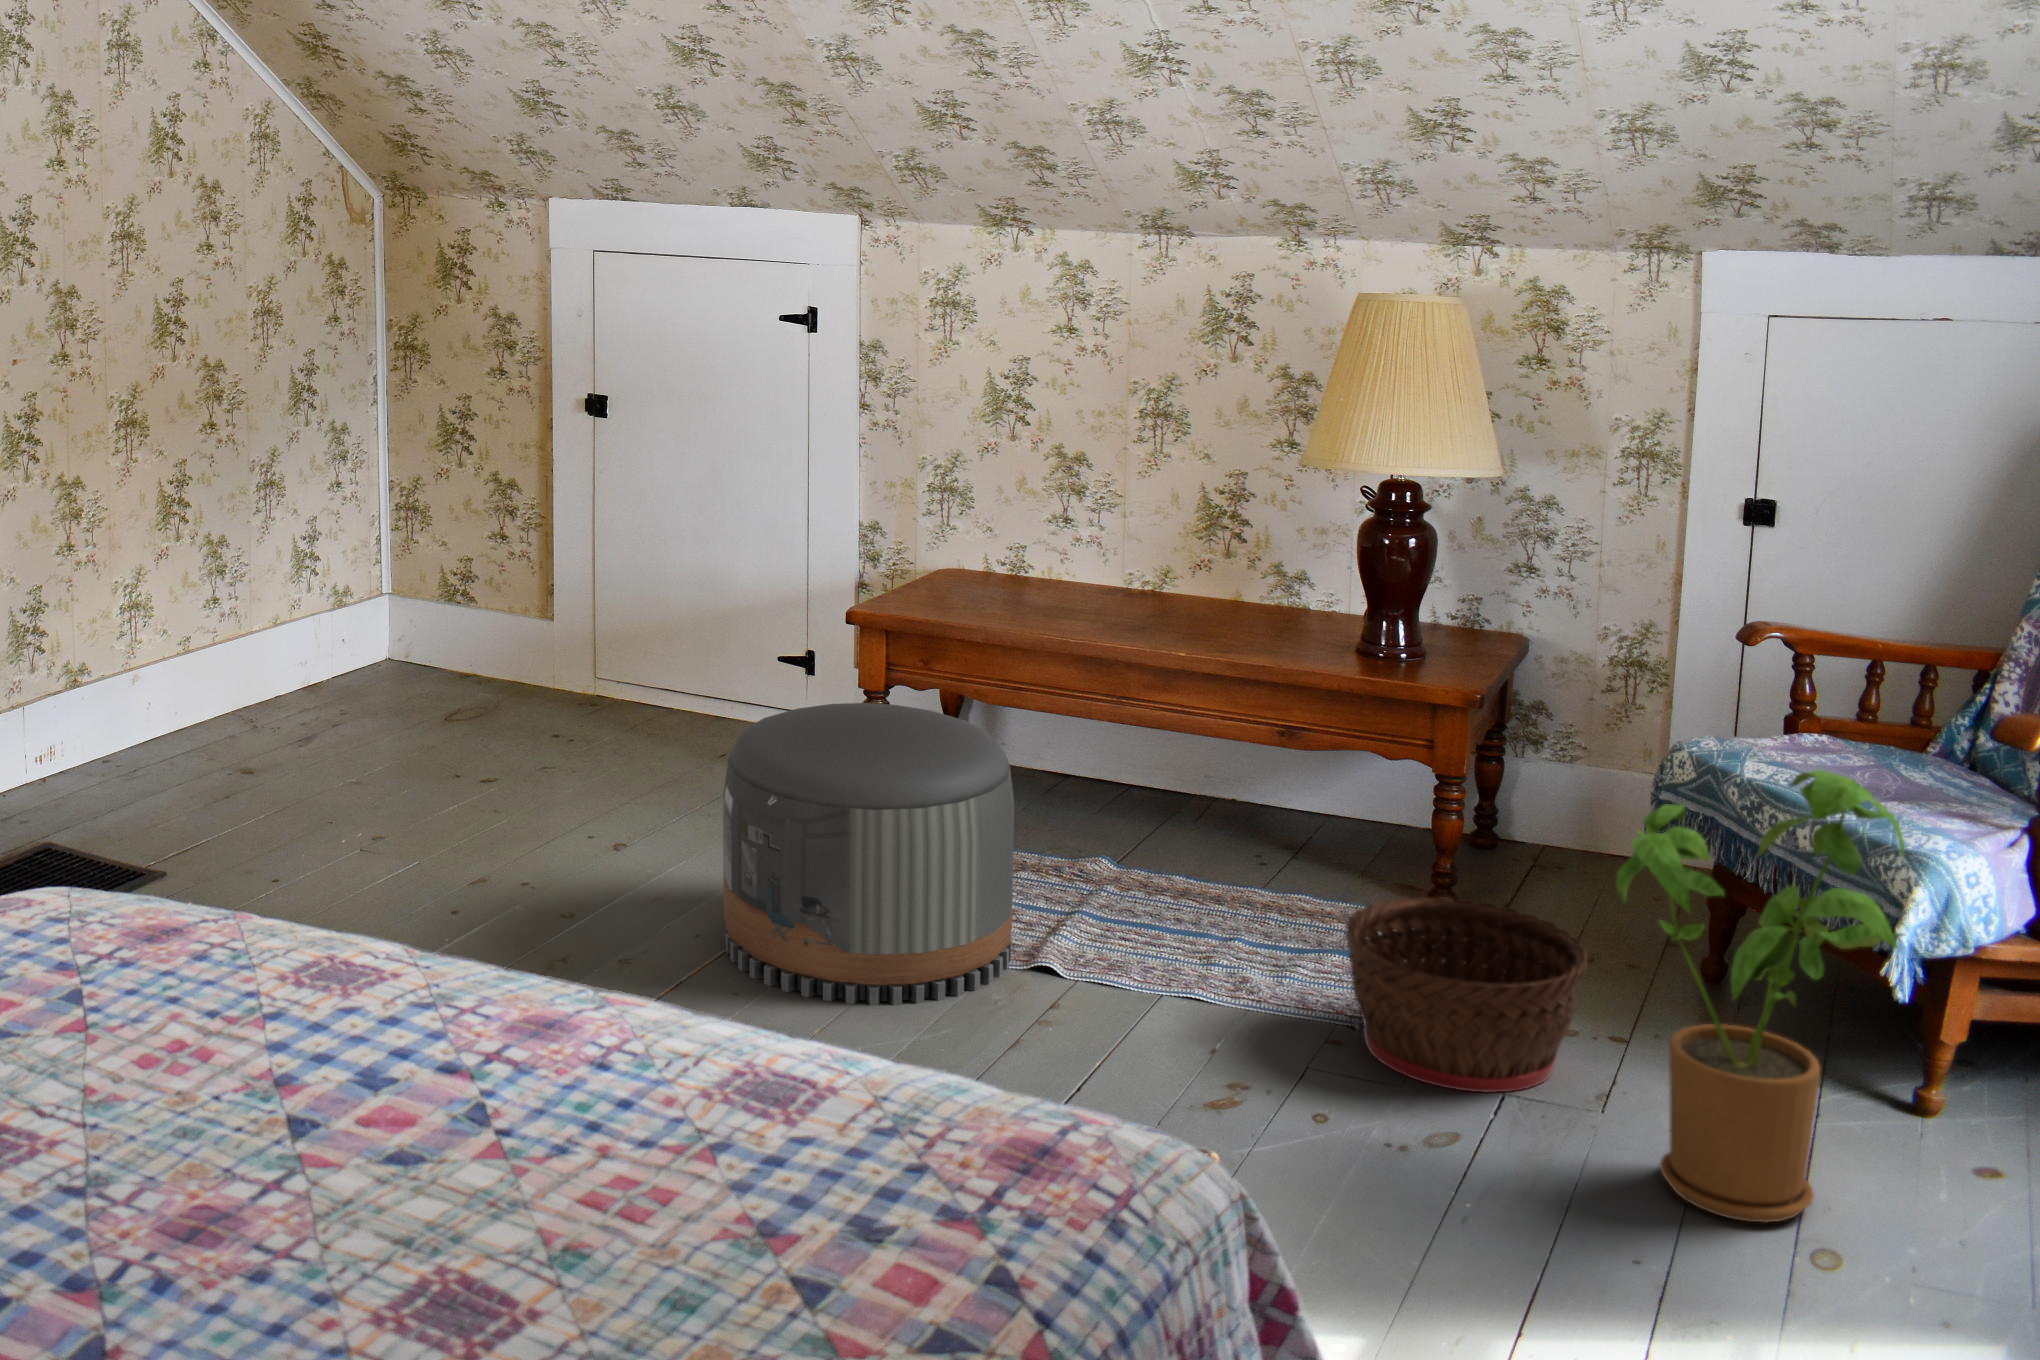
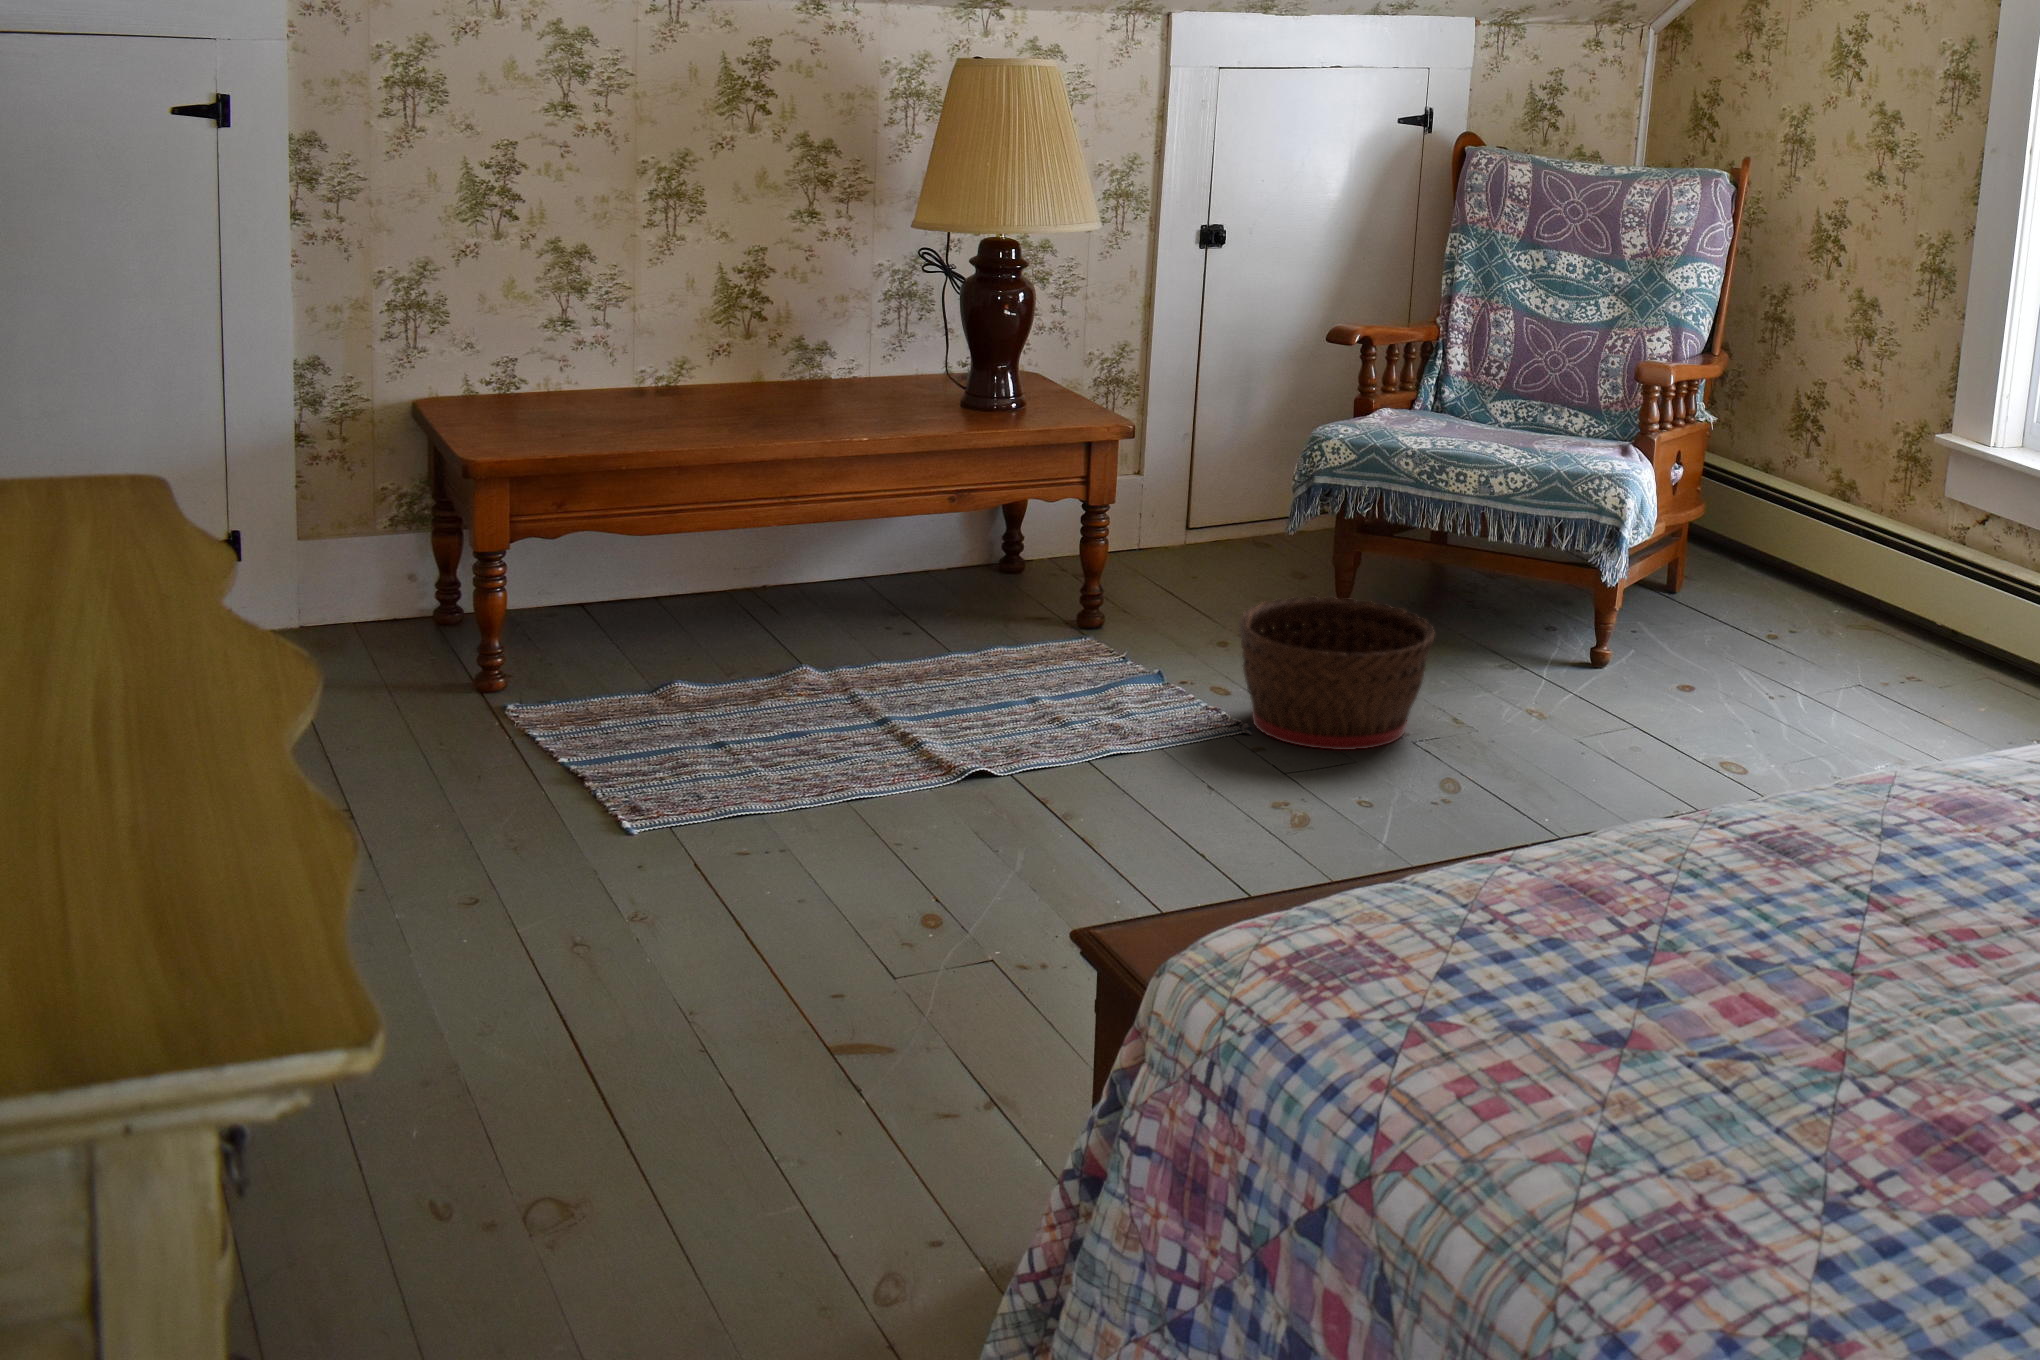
pouf: present [723,703,1014,1005] -> none [659,540,989,863]
house plant: present [1617,769,1905,1222] -> none [1532,413,1753,760]

